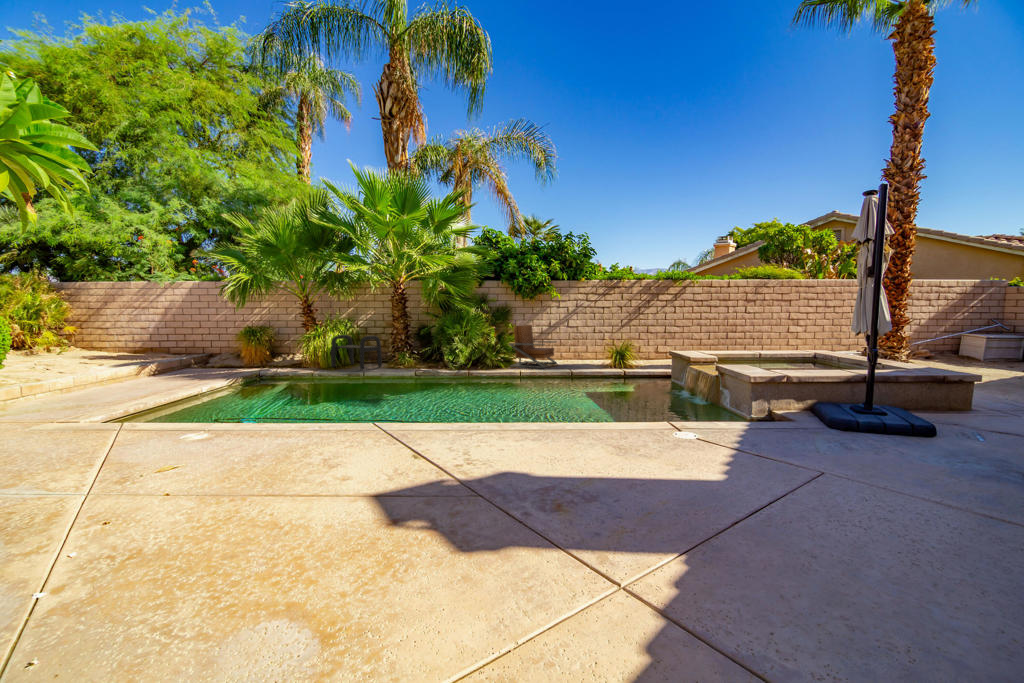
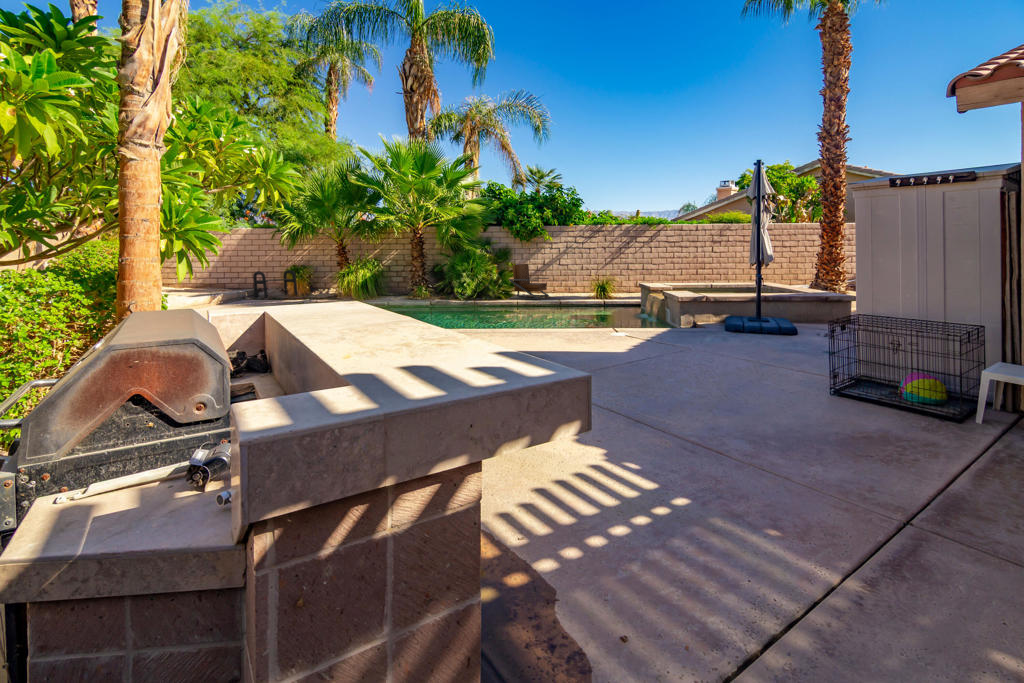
bench: present [331,335,382,369] -> present [253,270,298,298]

